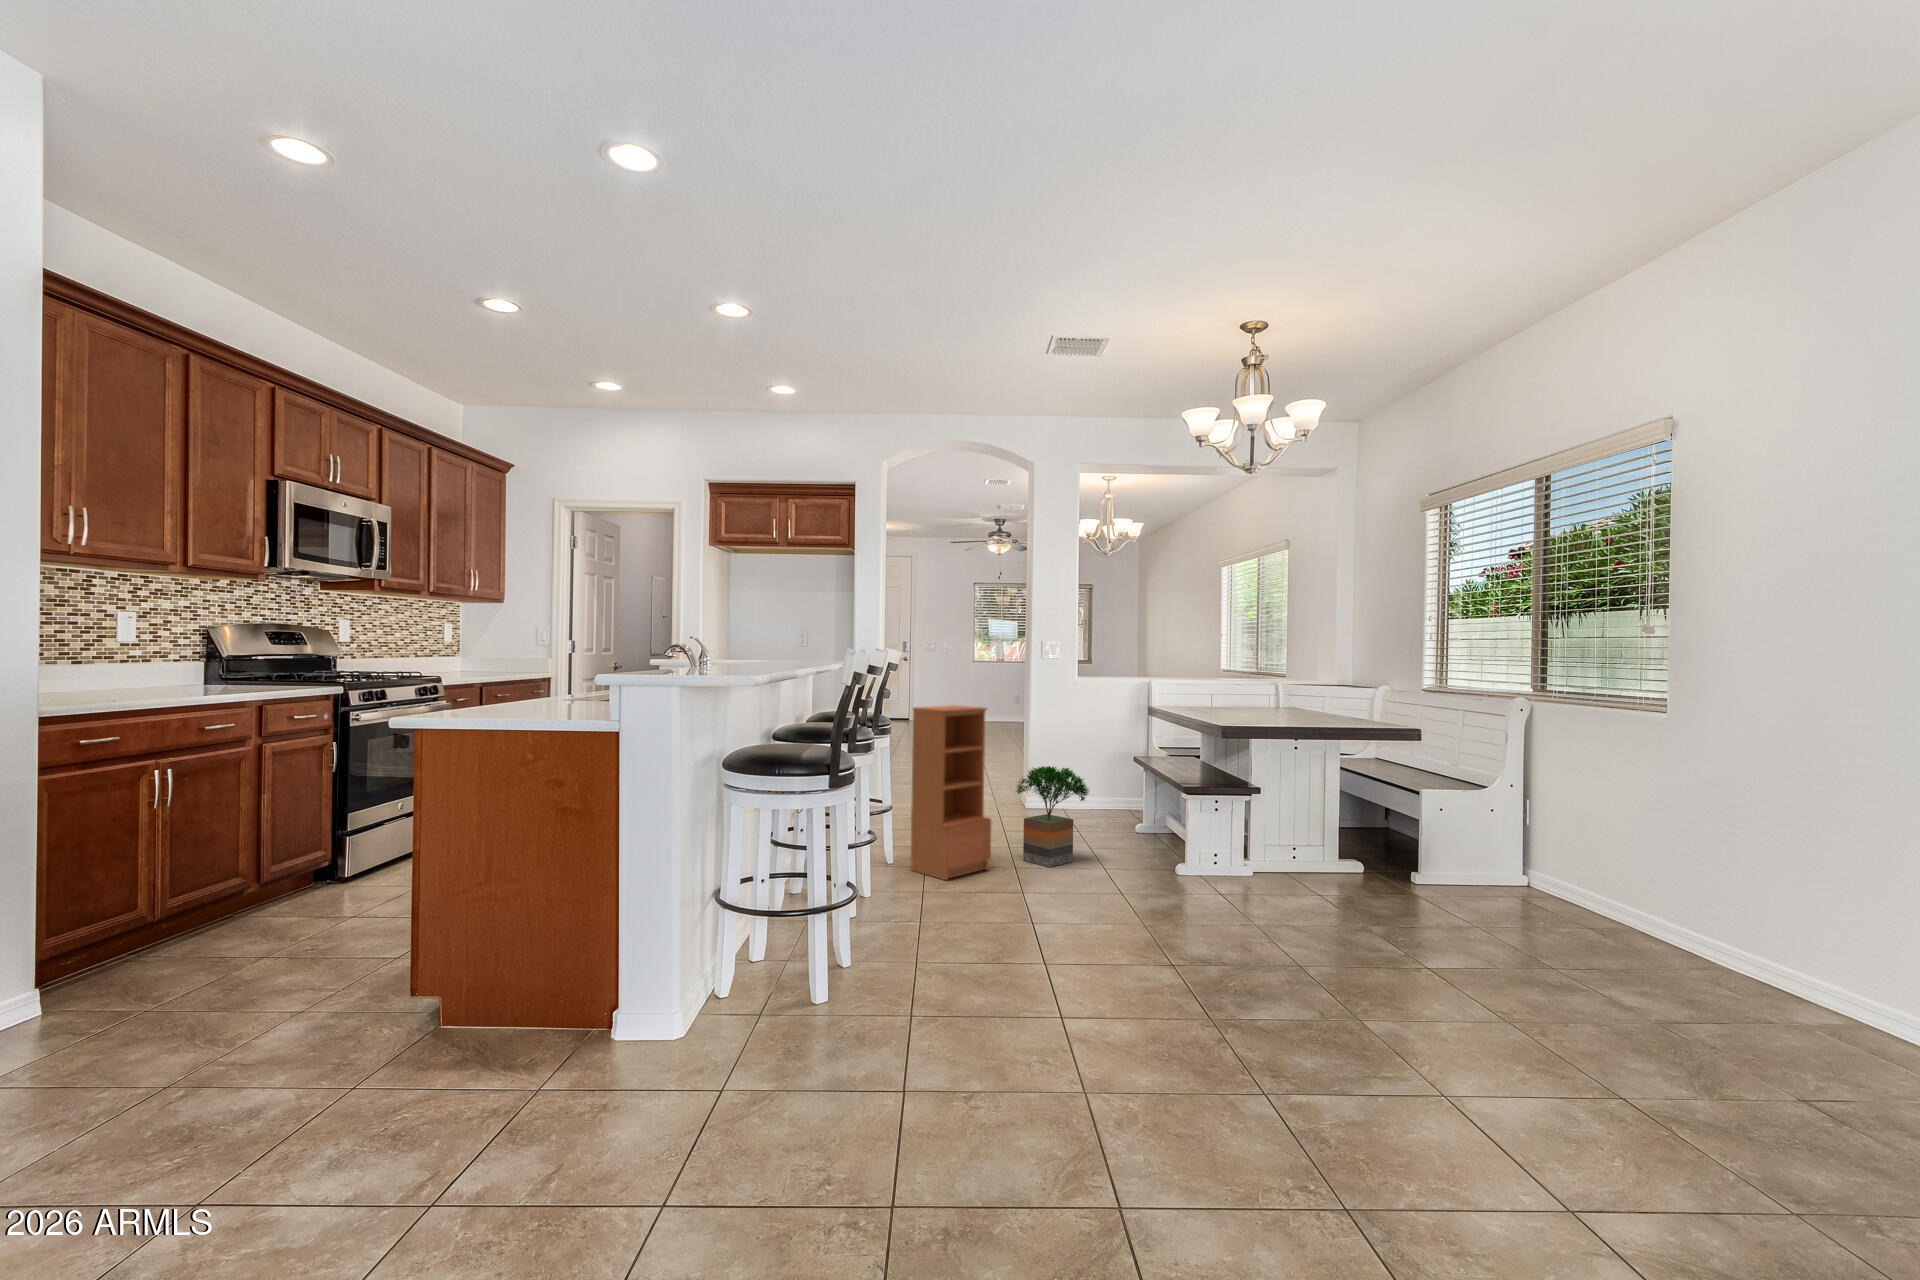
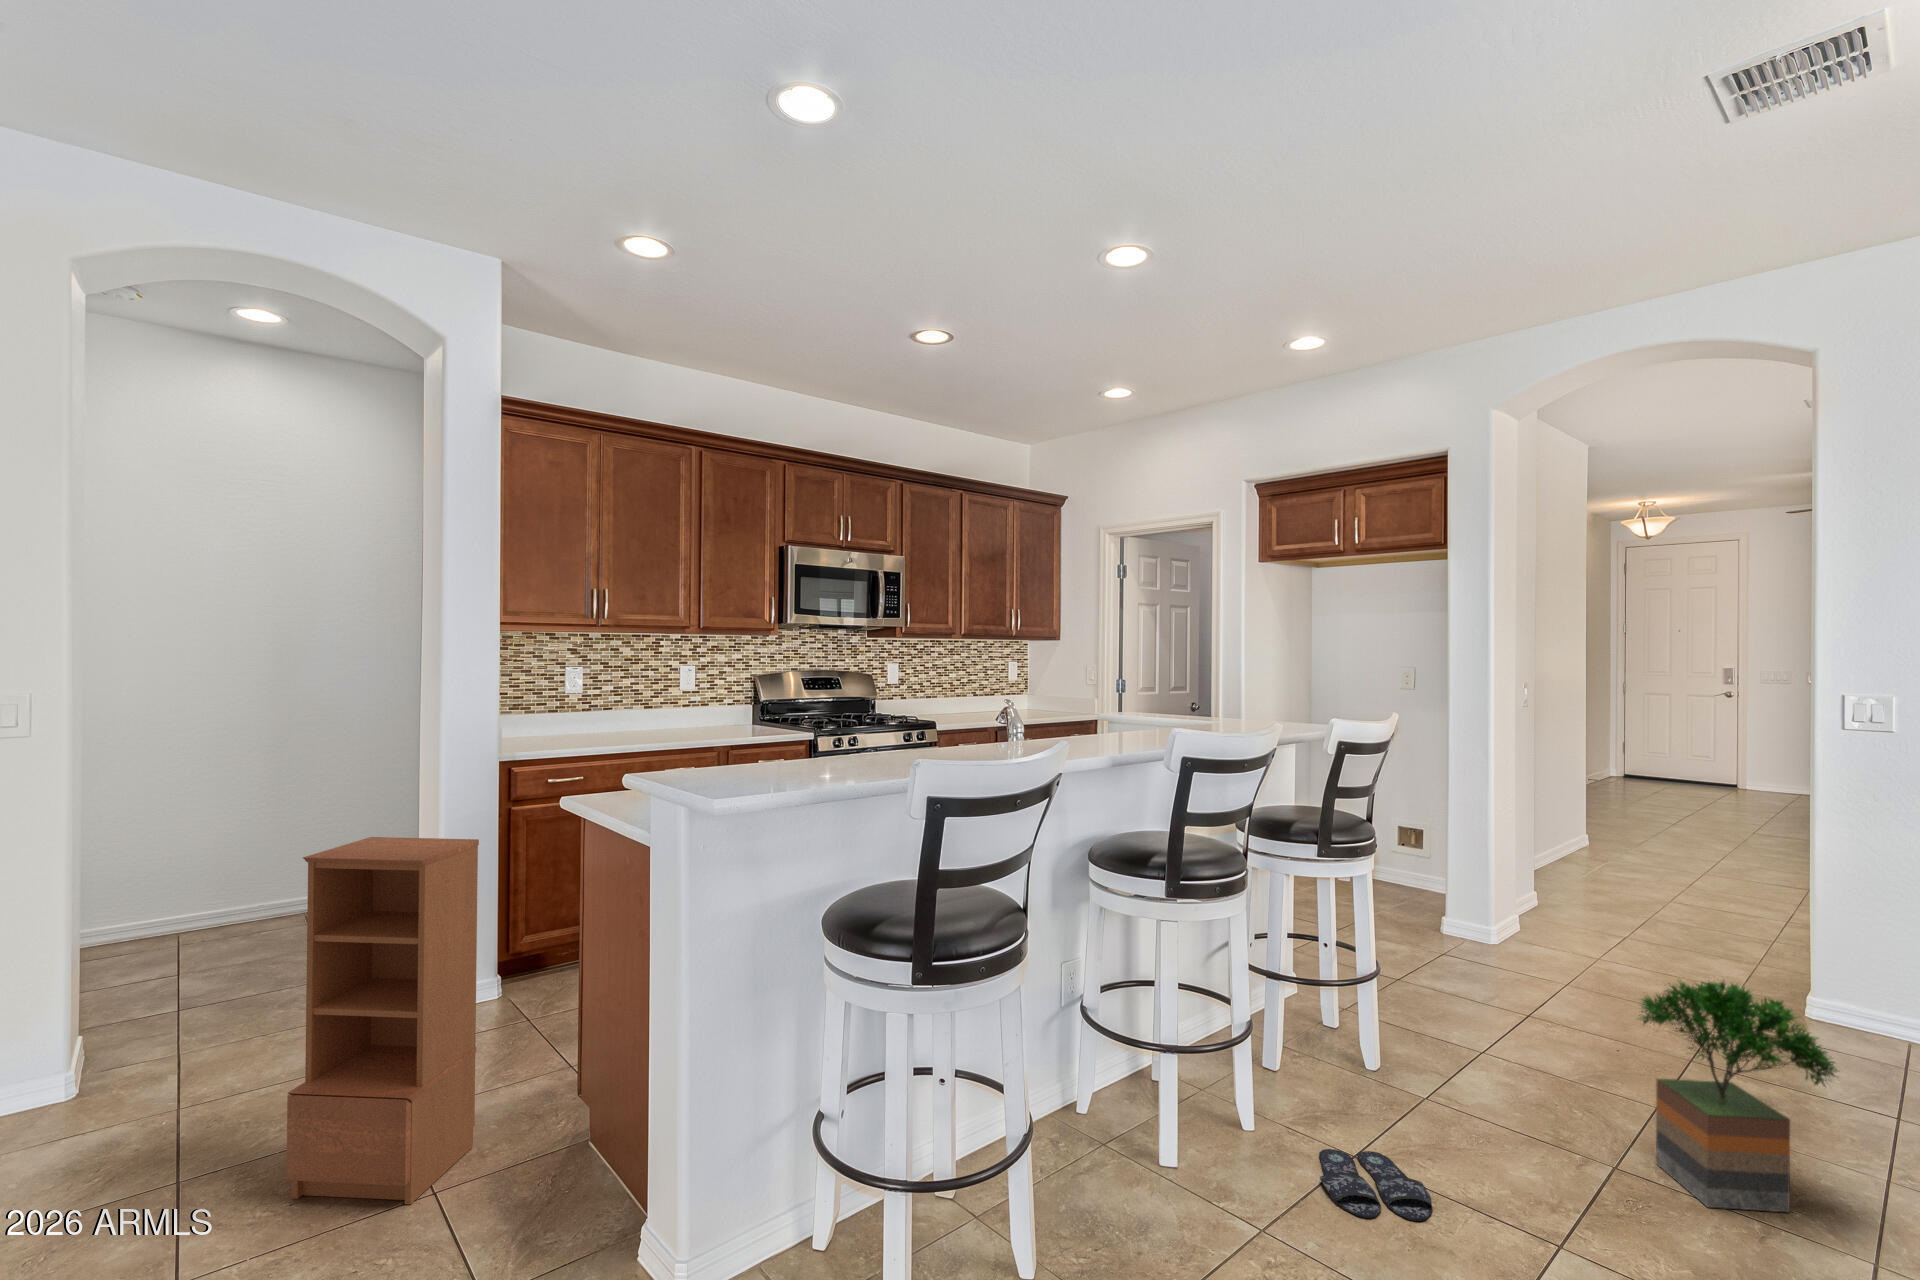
bookcase: present [911,705,991,880] -> present [286,837,479,1204]
slippers: none [902,885,967,905] -> present [1319,1149,1432,1221]

